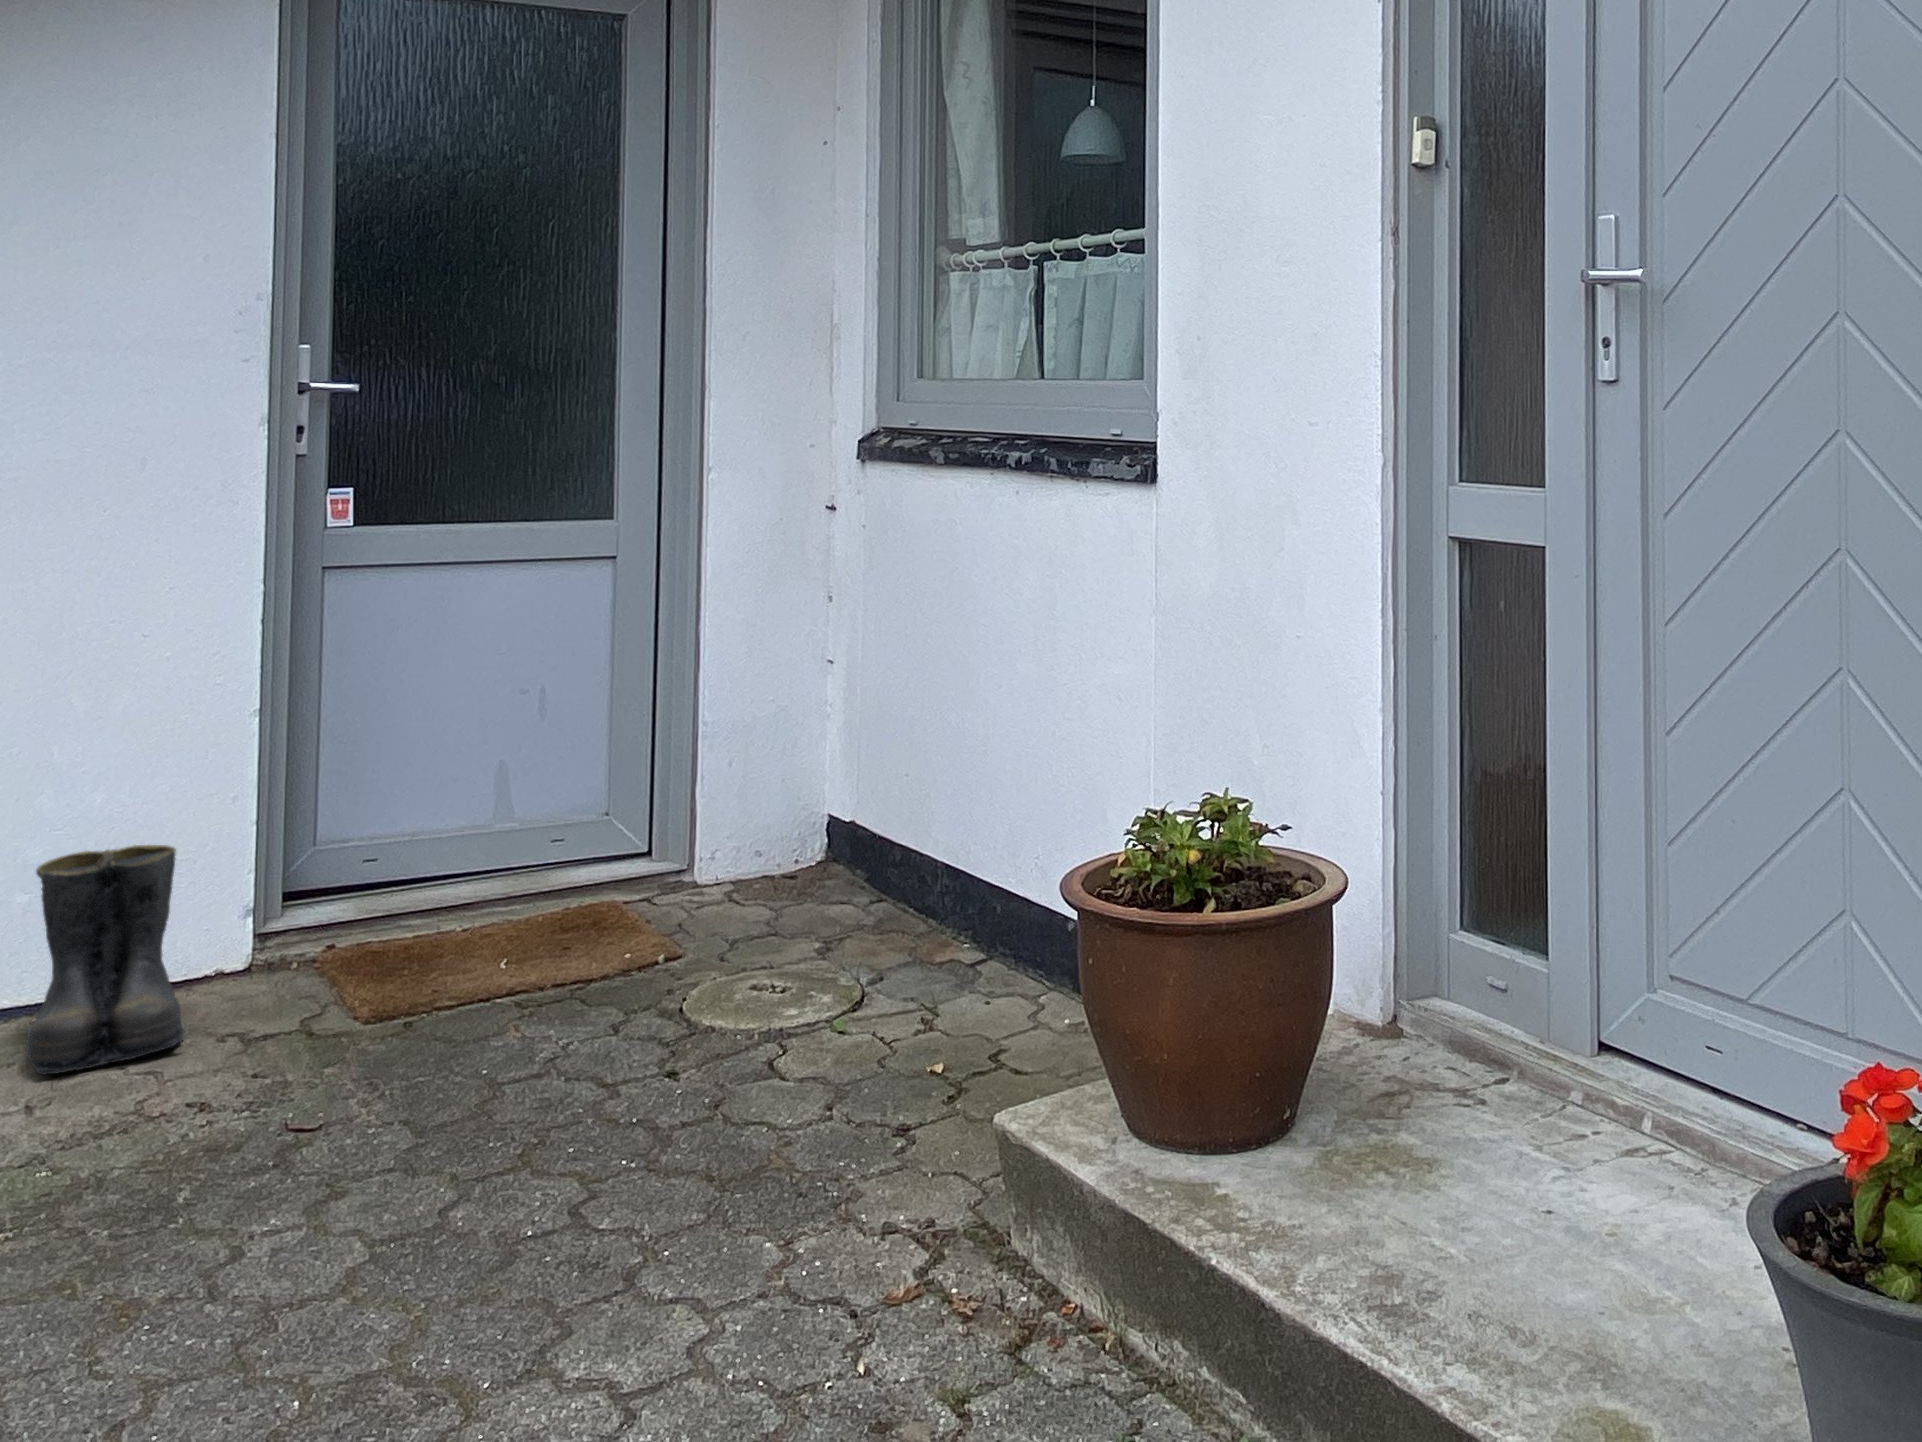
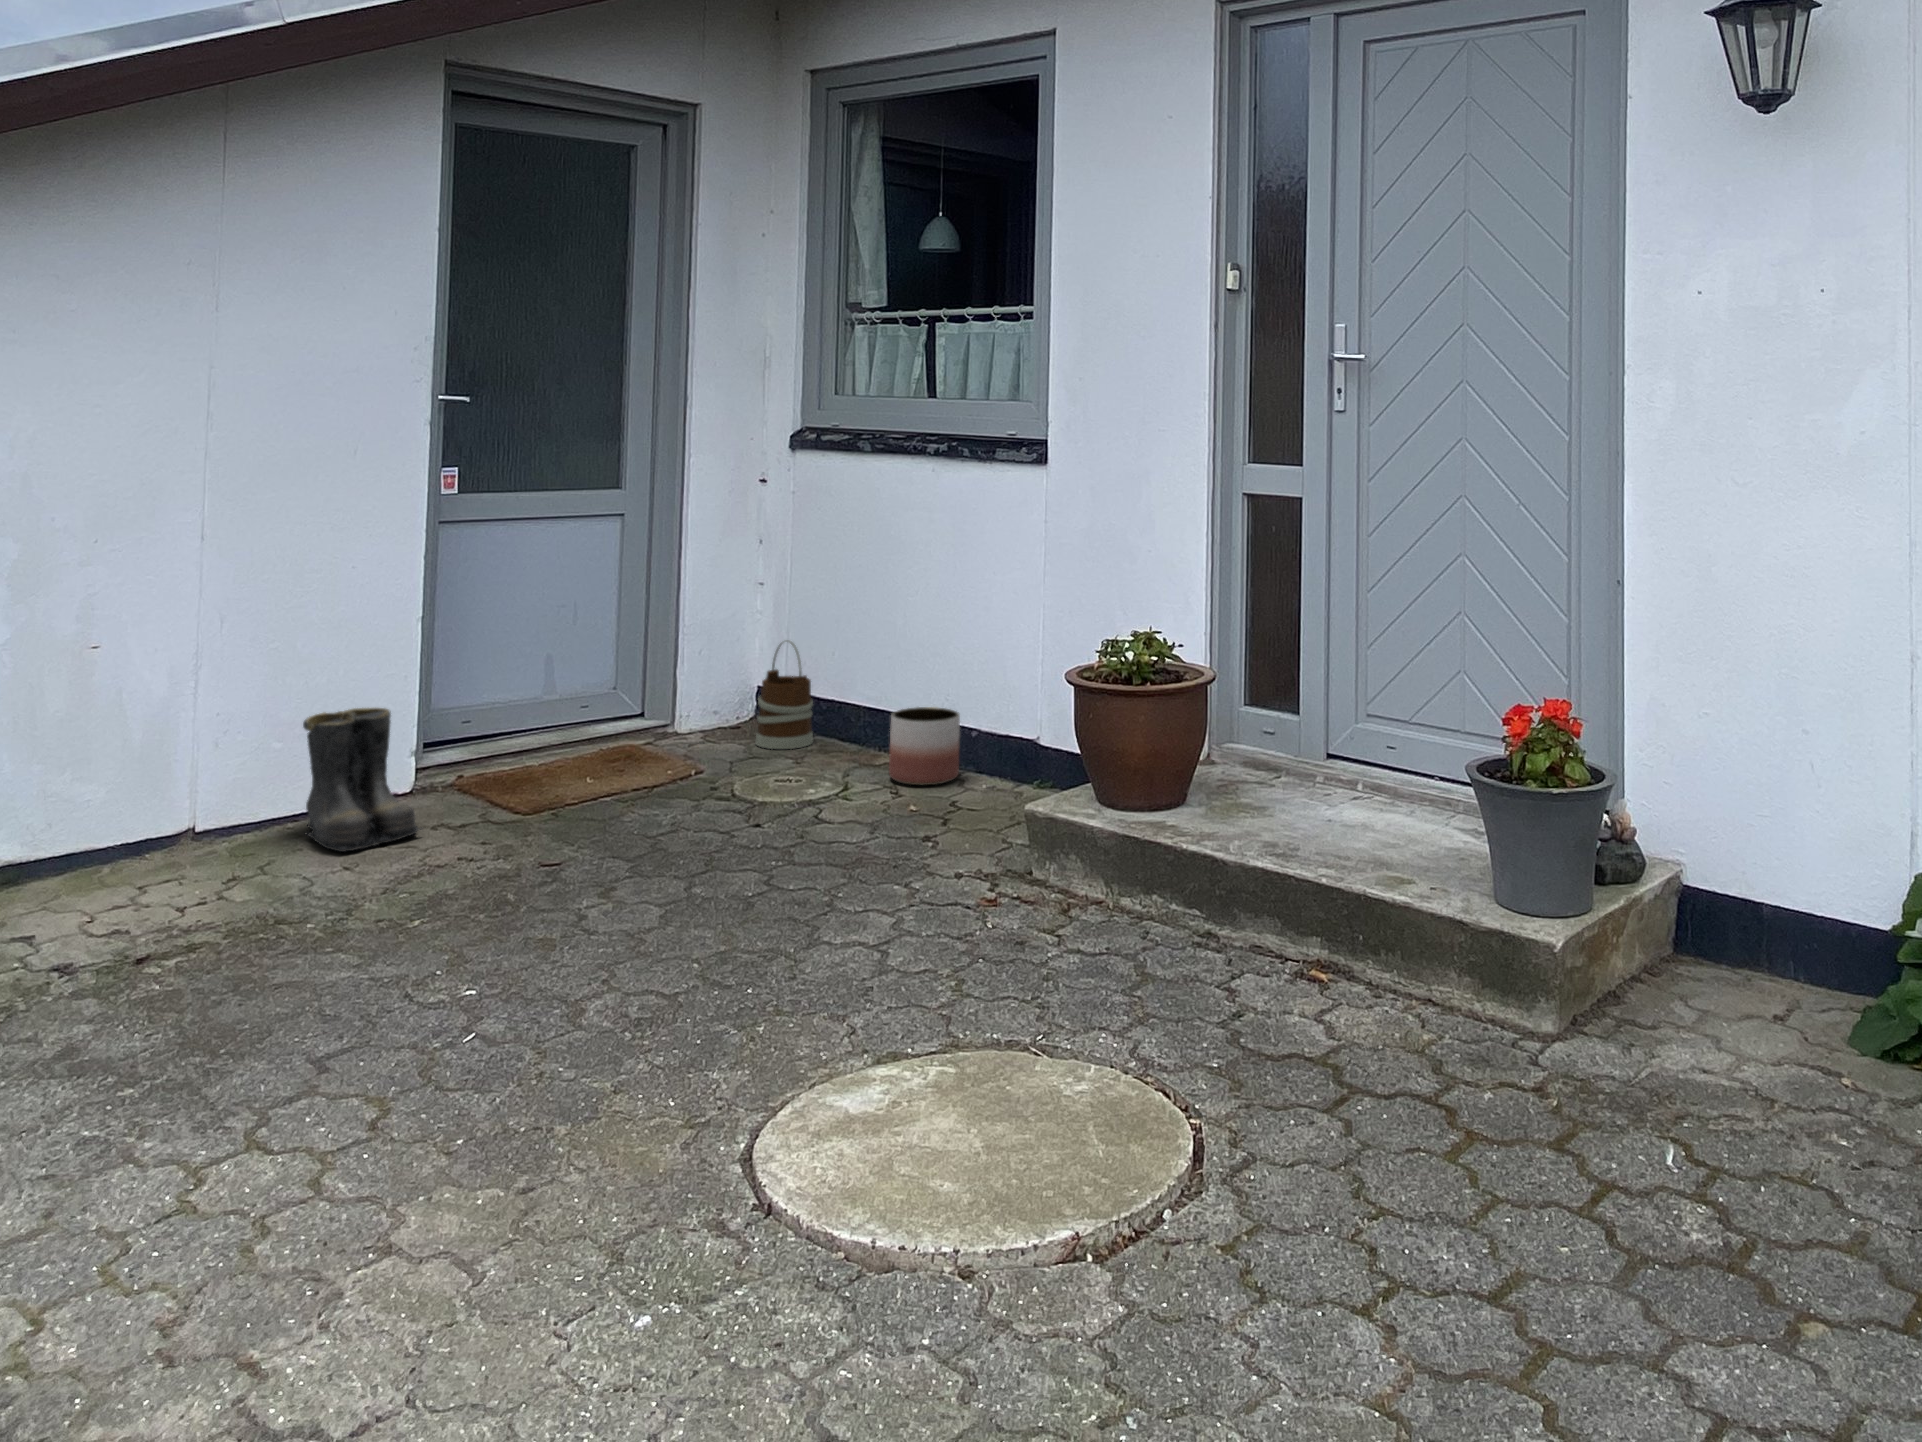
wooden bucket: none [791,751,879,920] -> present [755,640,813,749]
planter: none [930,875,1044,1008] -> present [889,707,960,785]

